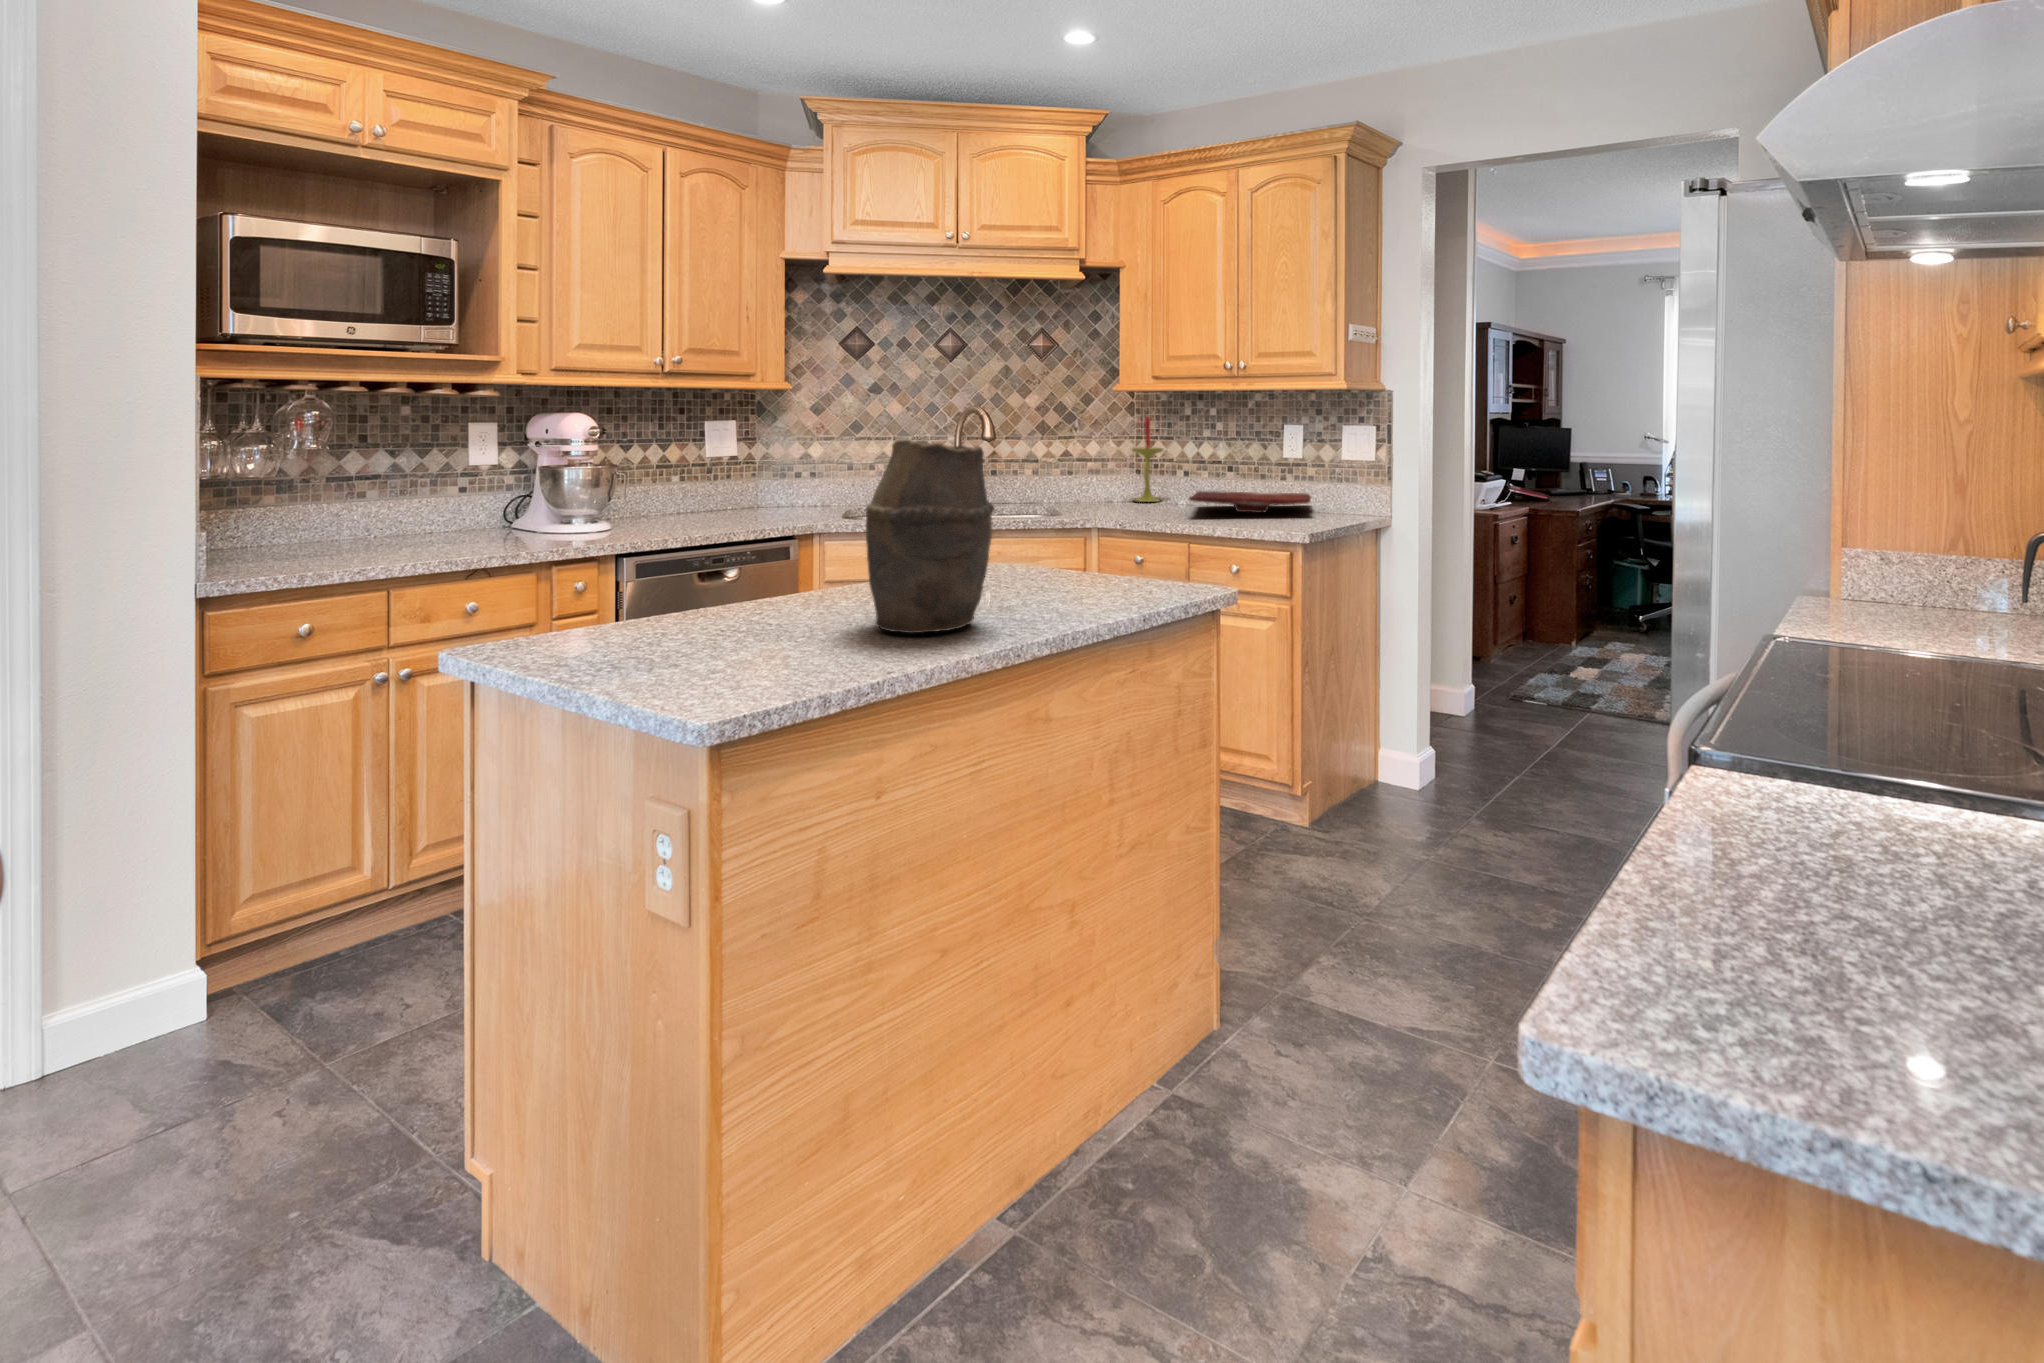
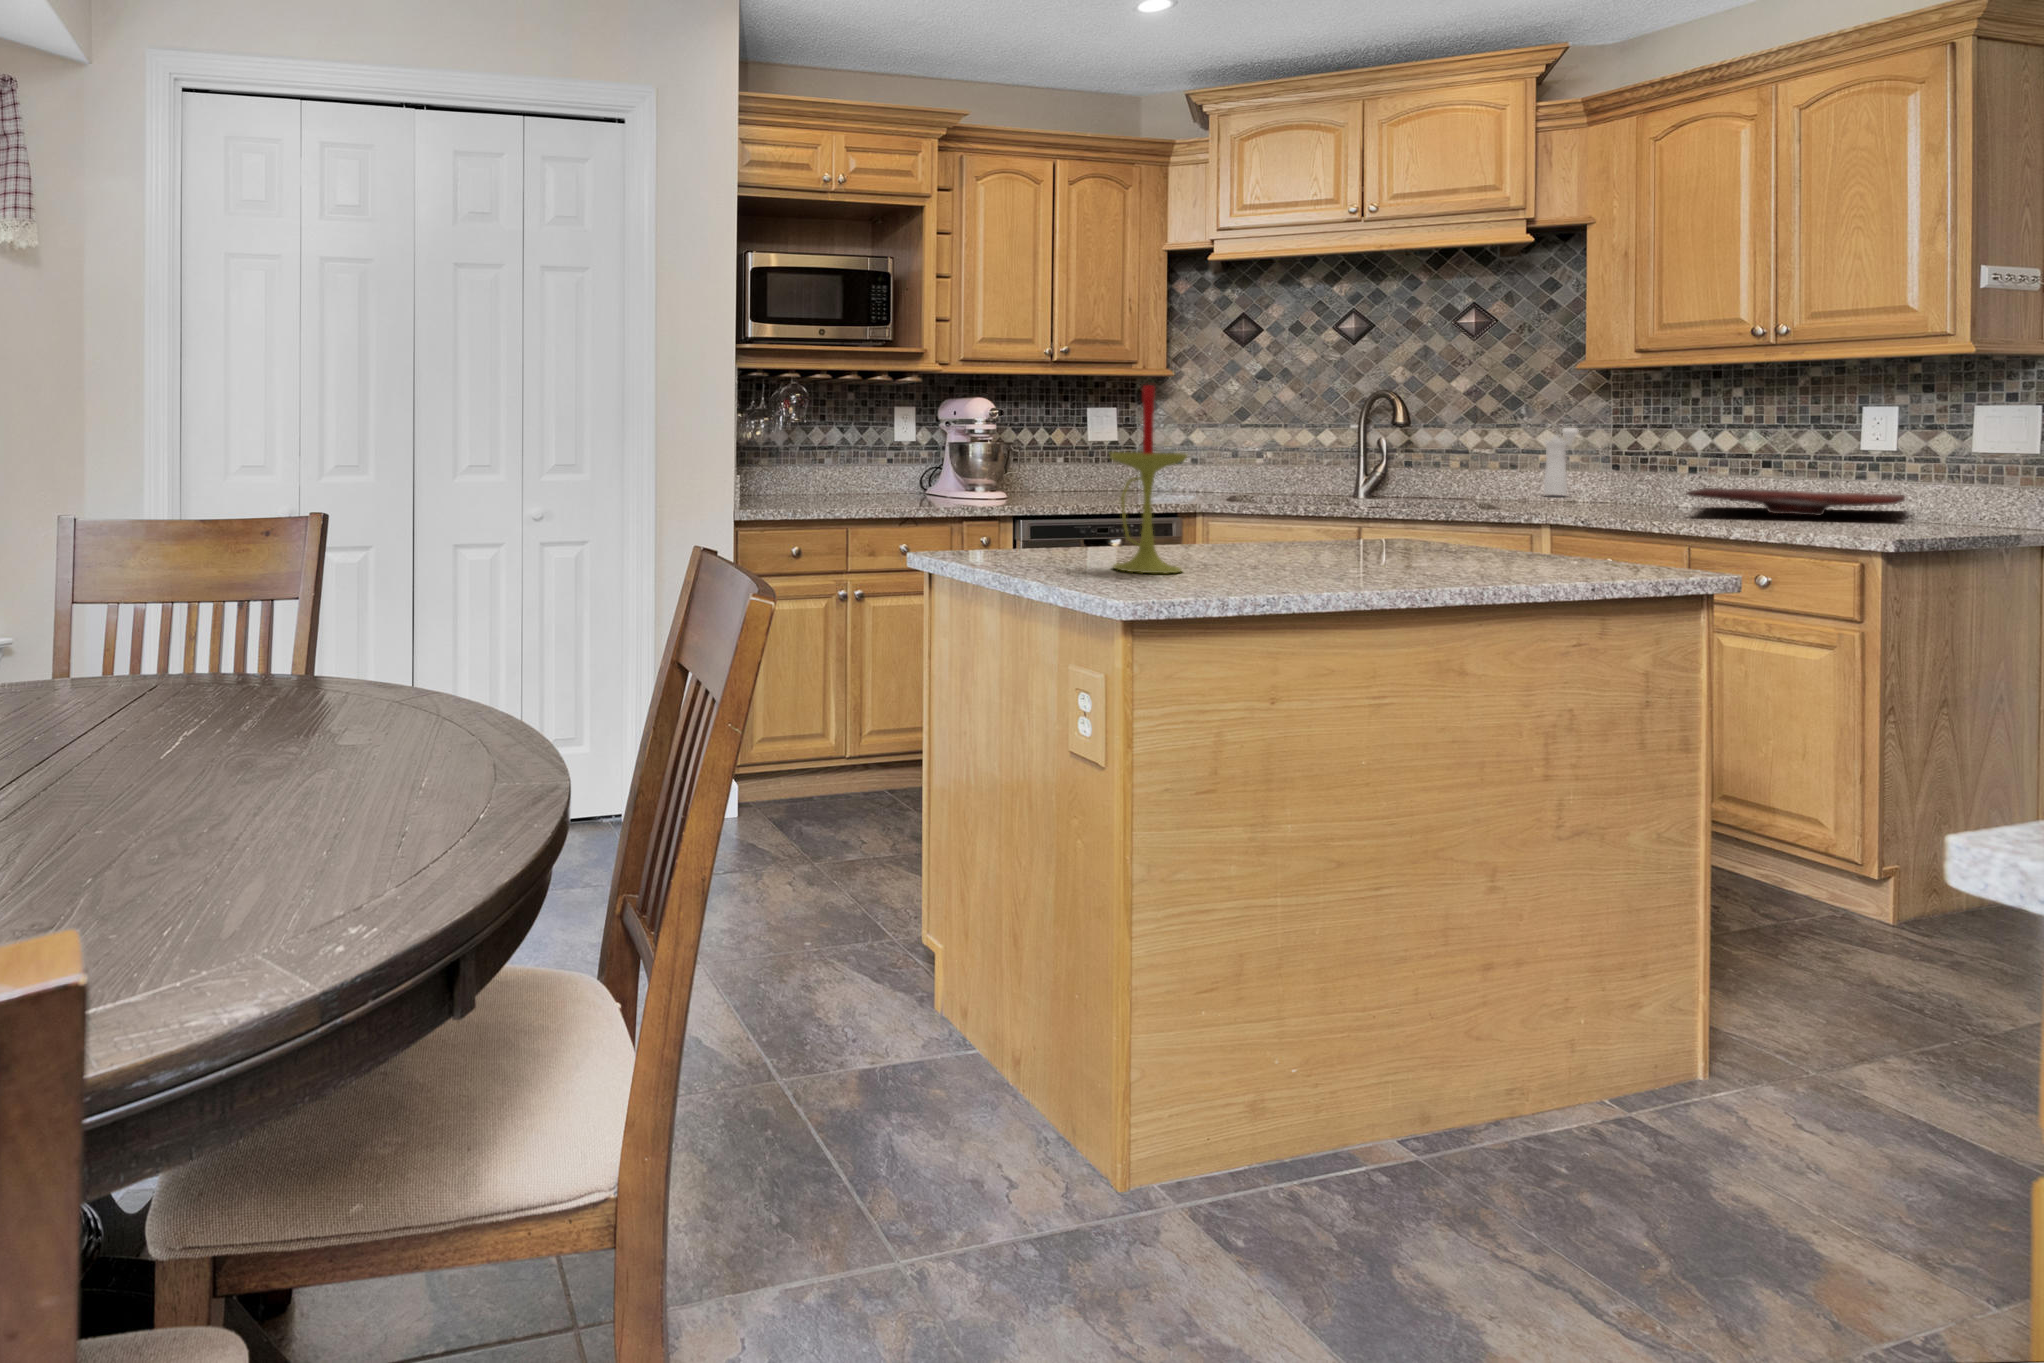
candle: present [1132,417,1163,502] -> present [1110,385,1188,573]
vase: present [866,440,994,633] -> none [1256,392,1390,563]
pepper mill: none [1092,440,1115,499] -> present [1544,428,1579,495]

